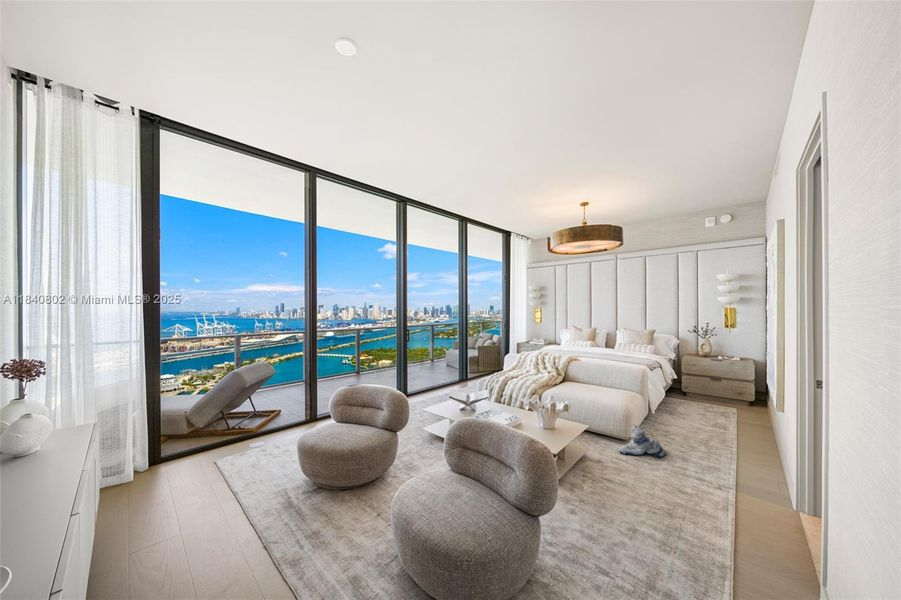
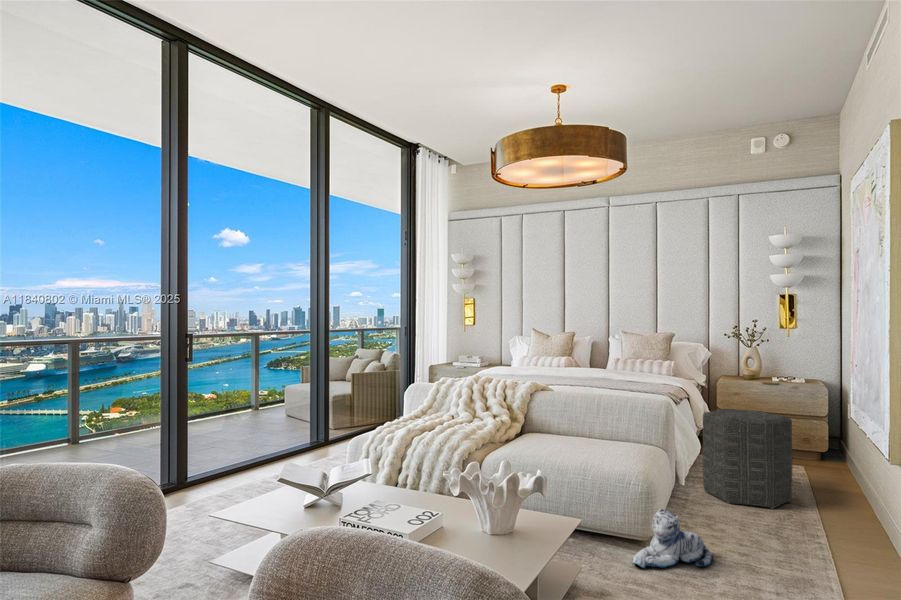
ottoman: none [667,375,724,432] -> present [702,409,792,509]

